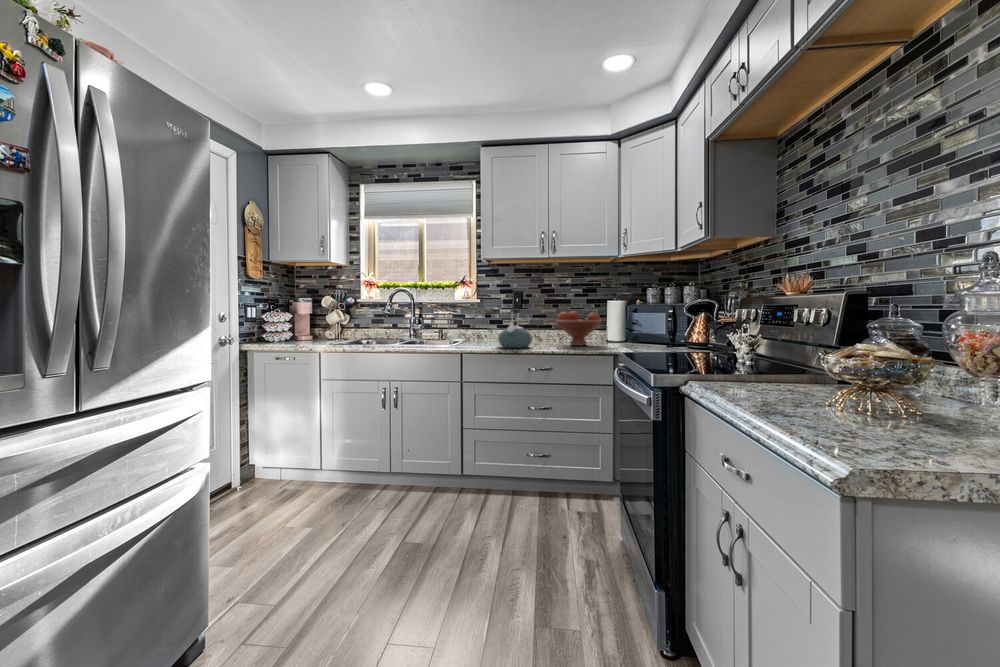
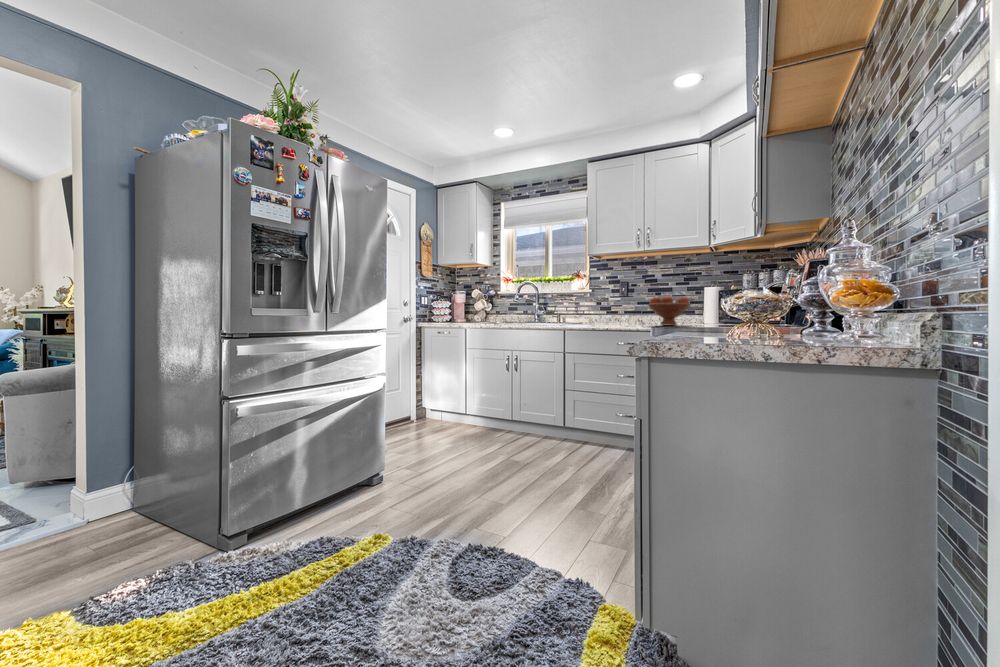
kettle: present [499,309,532,348] -> none [596,294,624,326]

